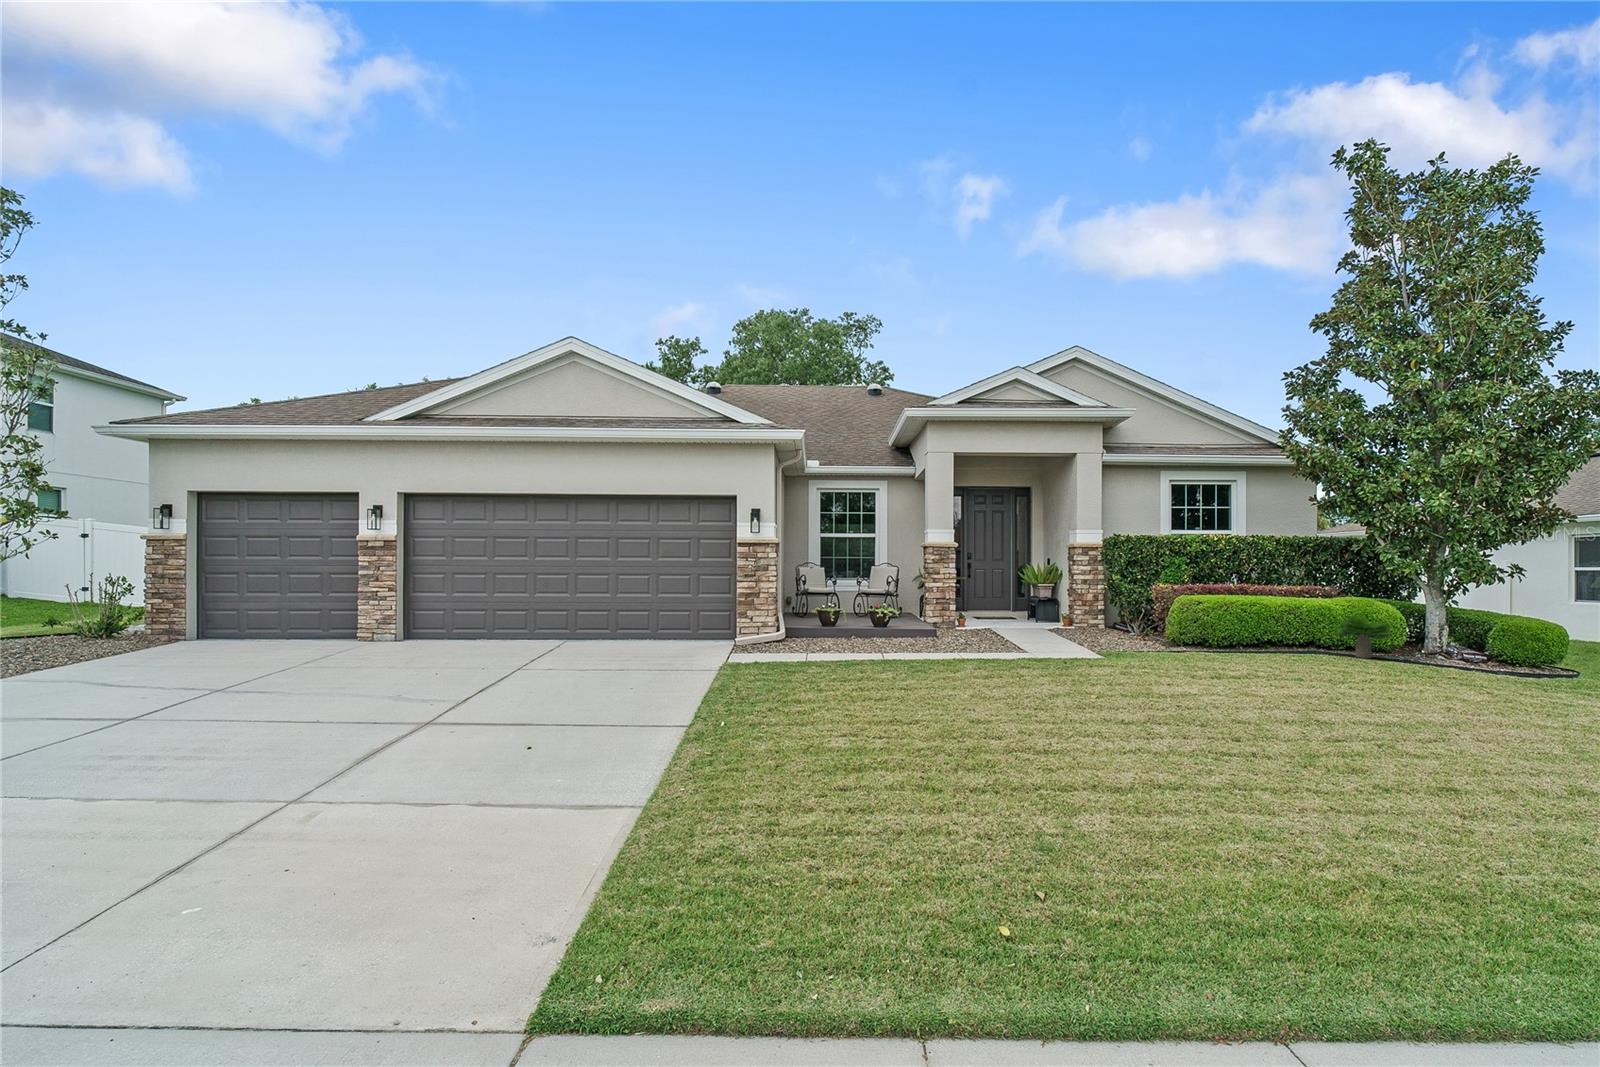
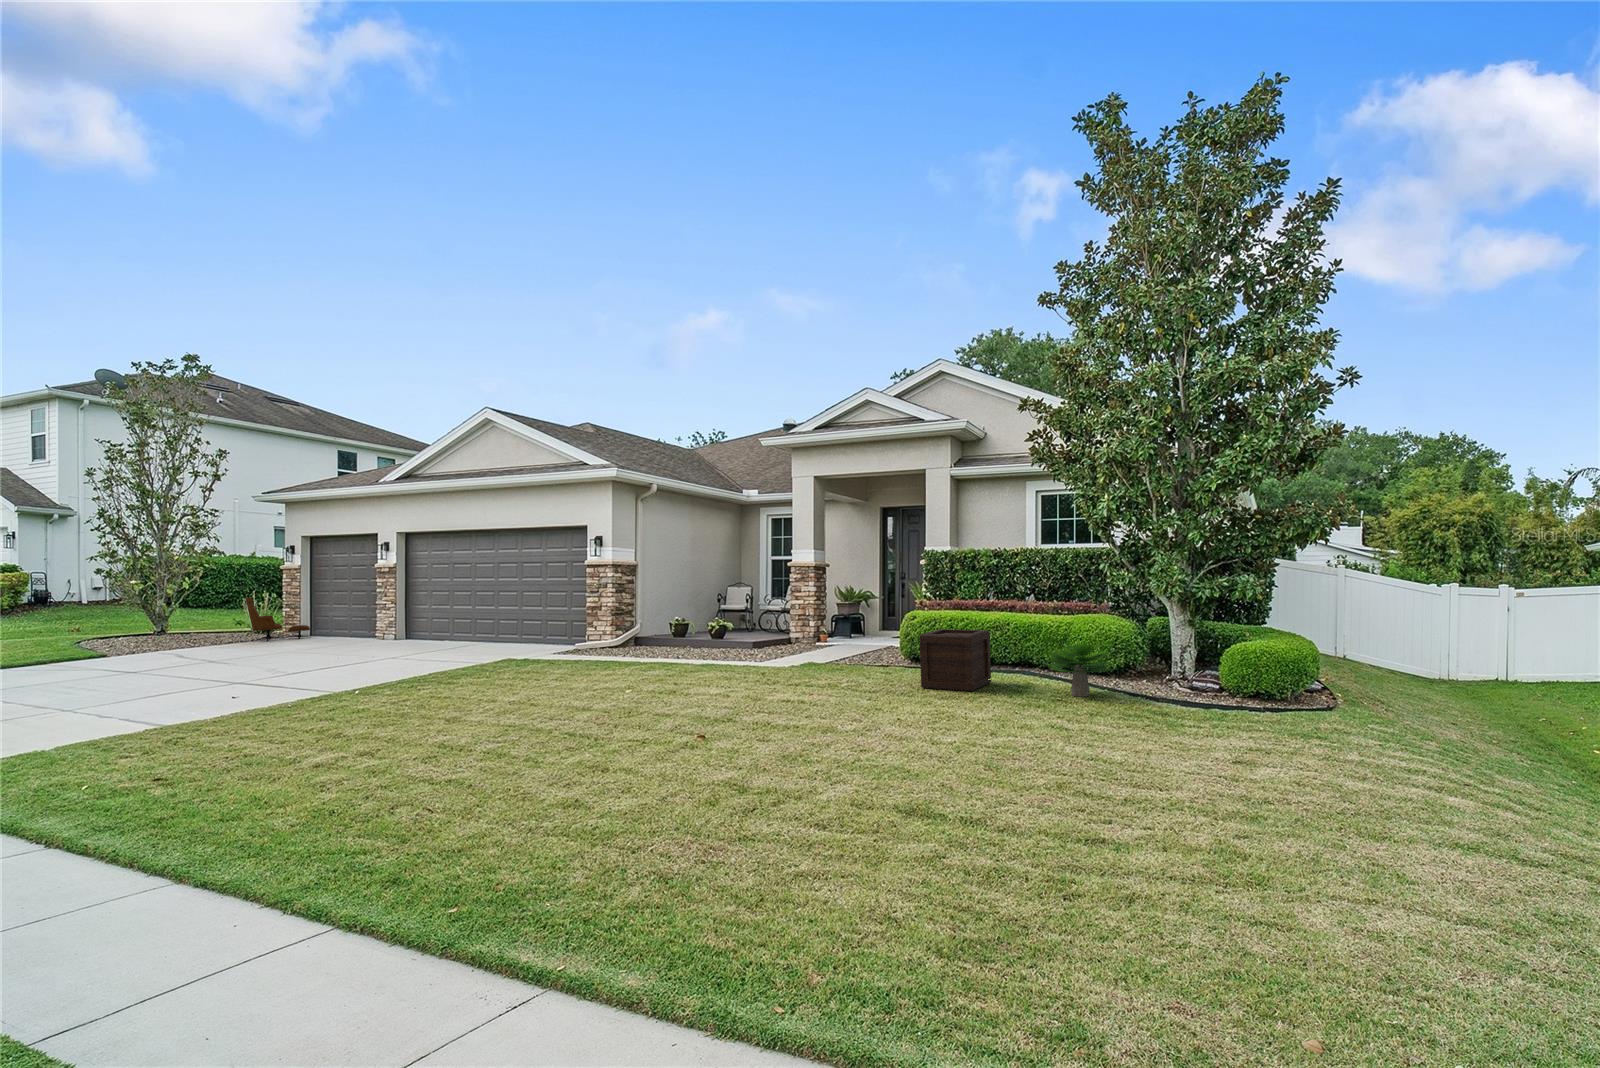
lounge chair: none [106,584,206,650] -> present [245,597,310,641]
wooden crate: none [1219,607,1289,659] -> present [919,629,991,691]

